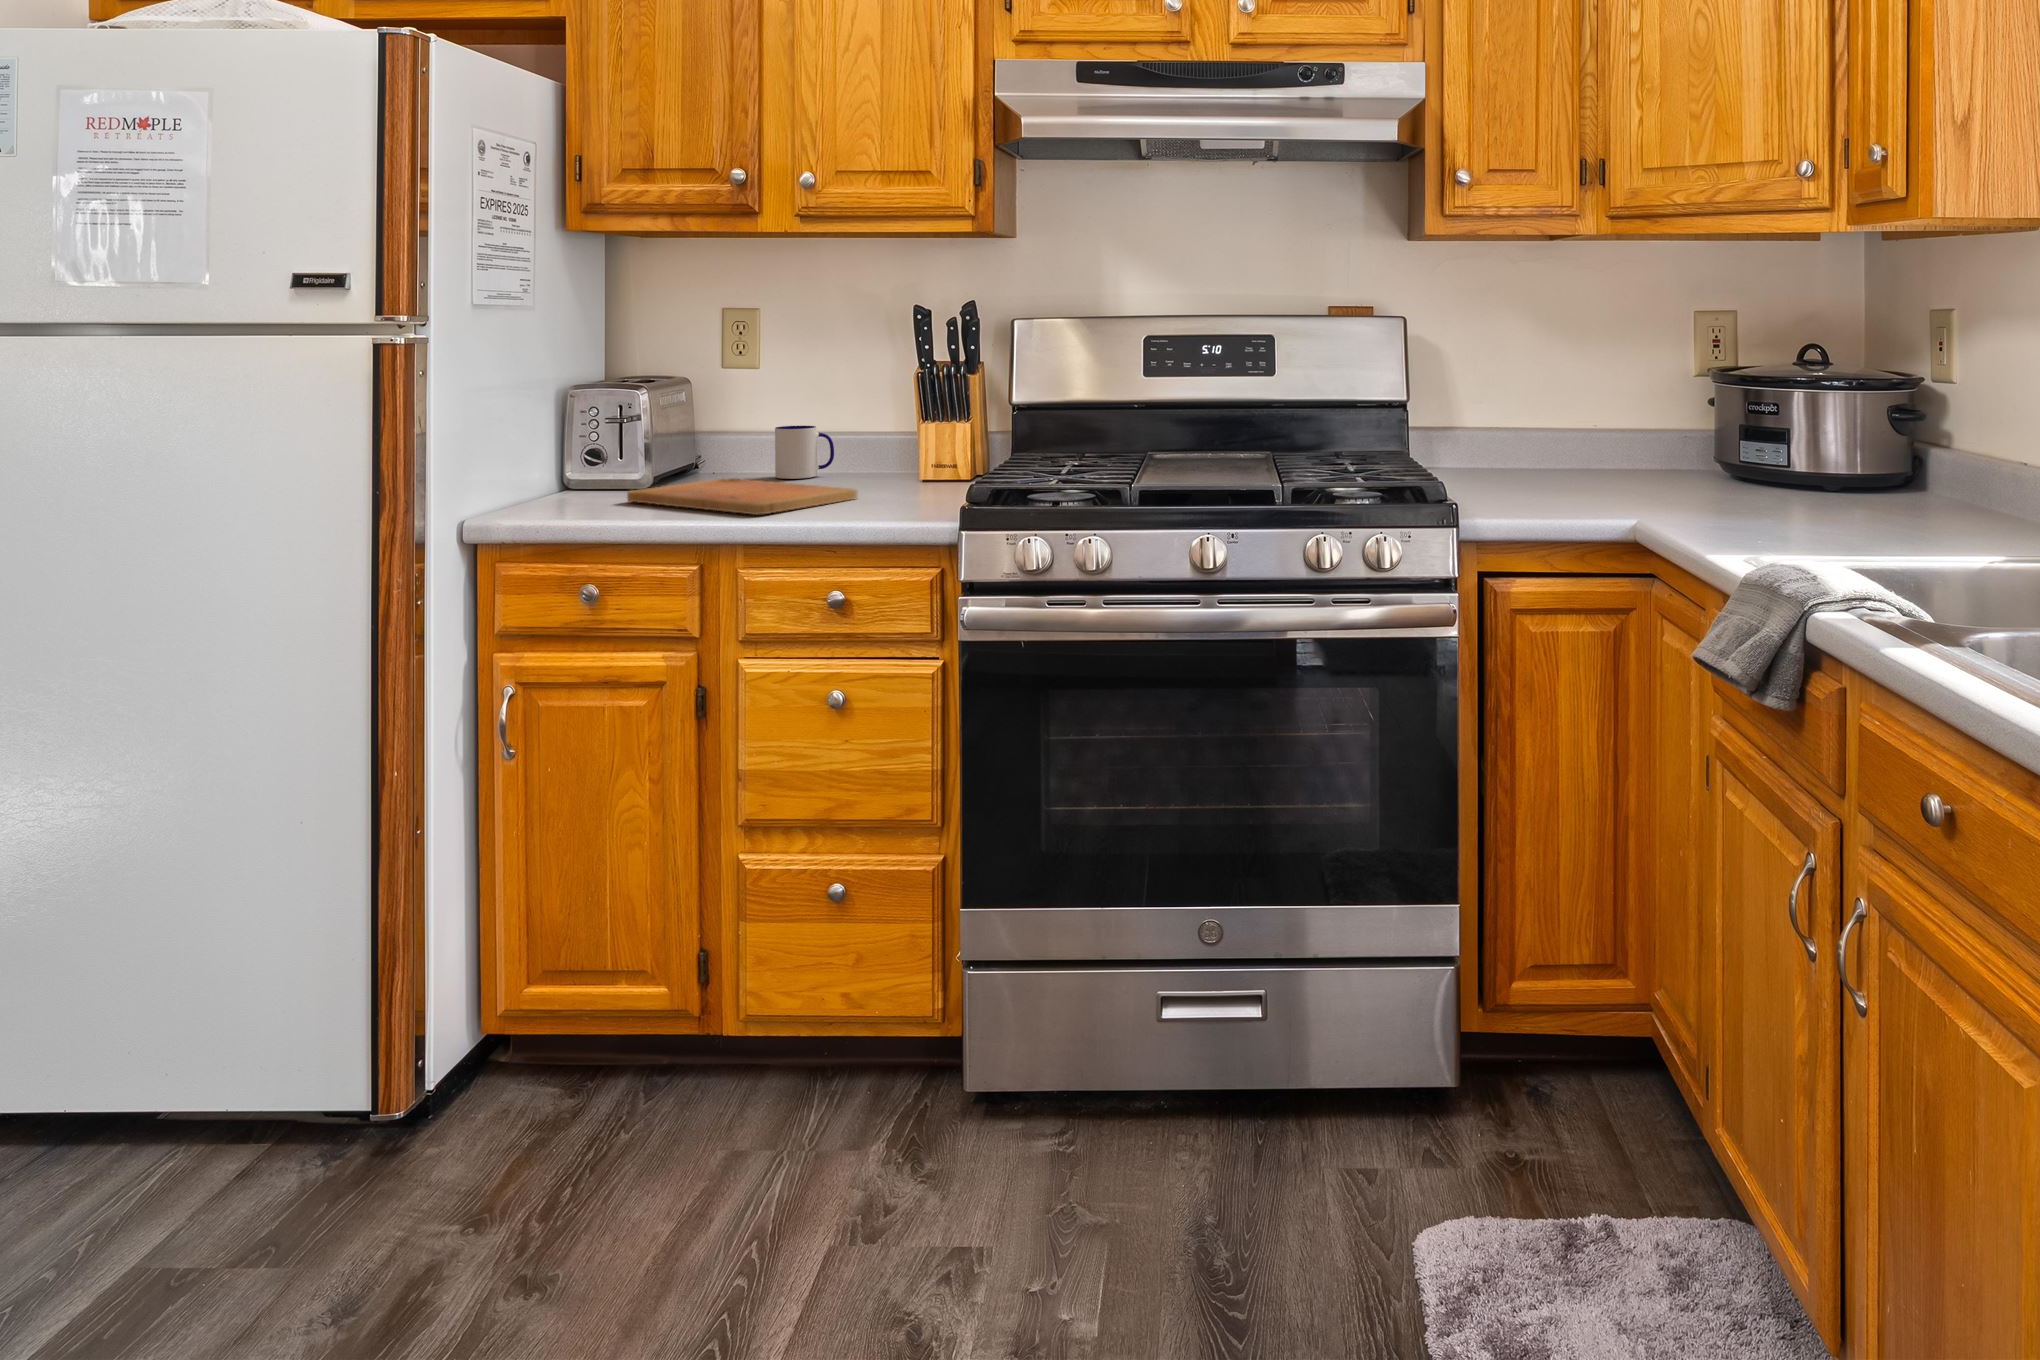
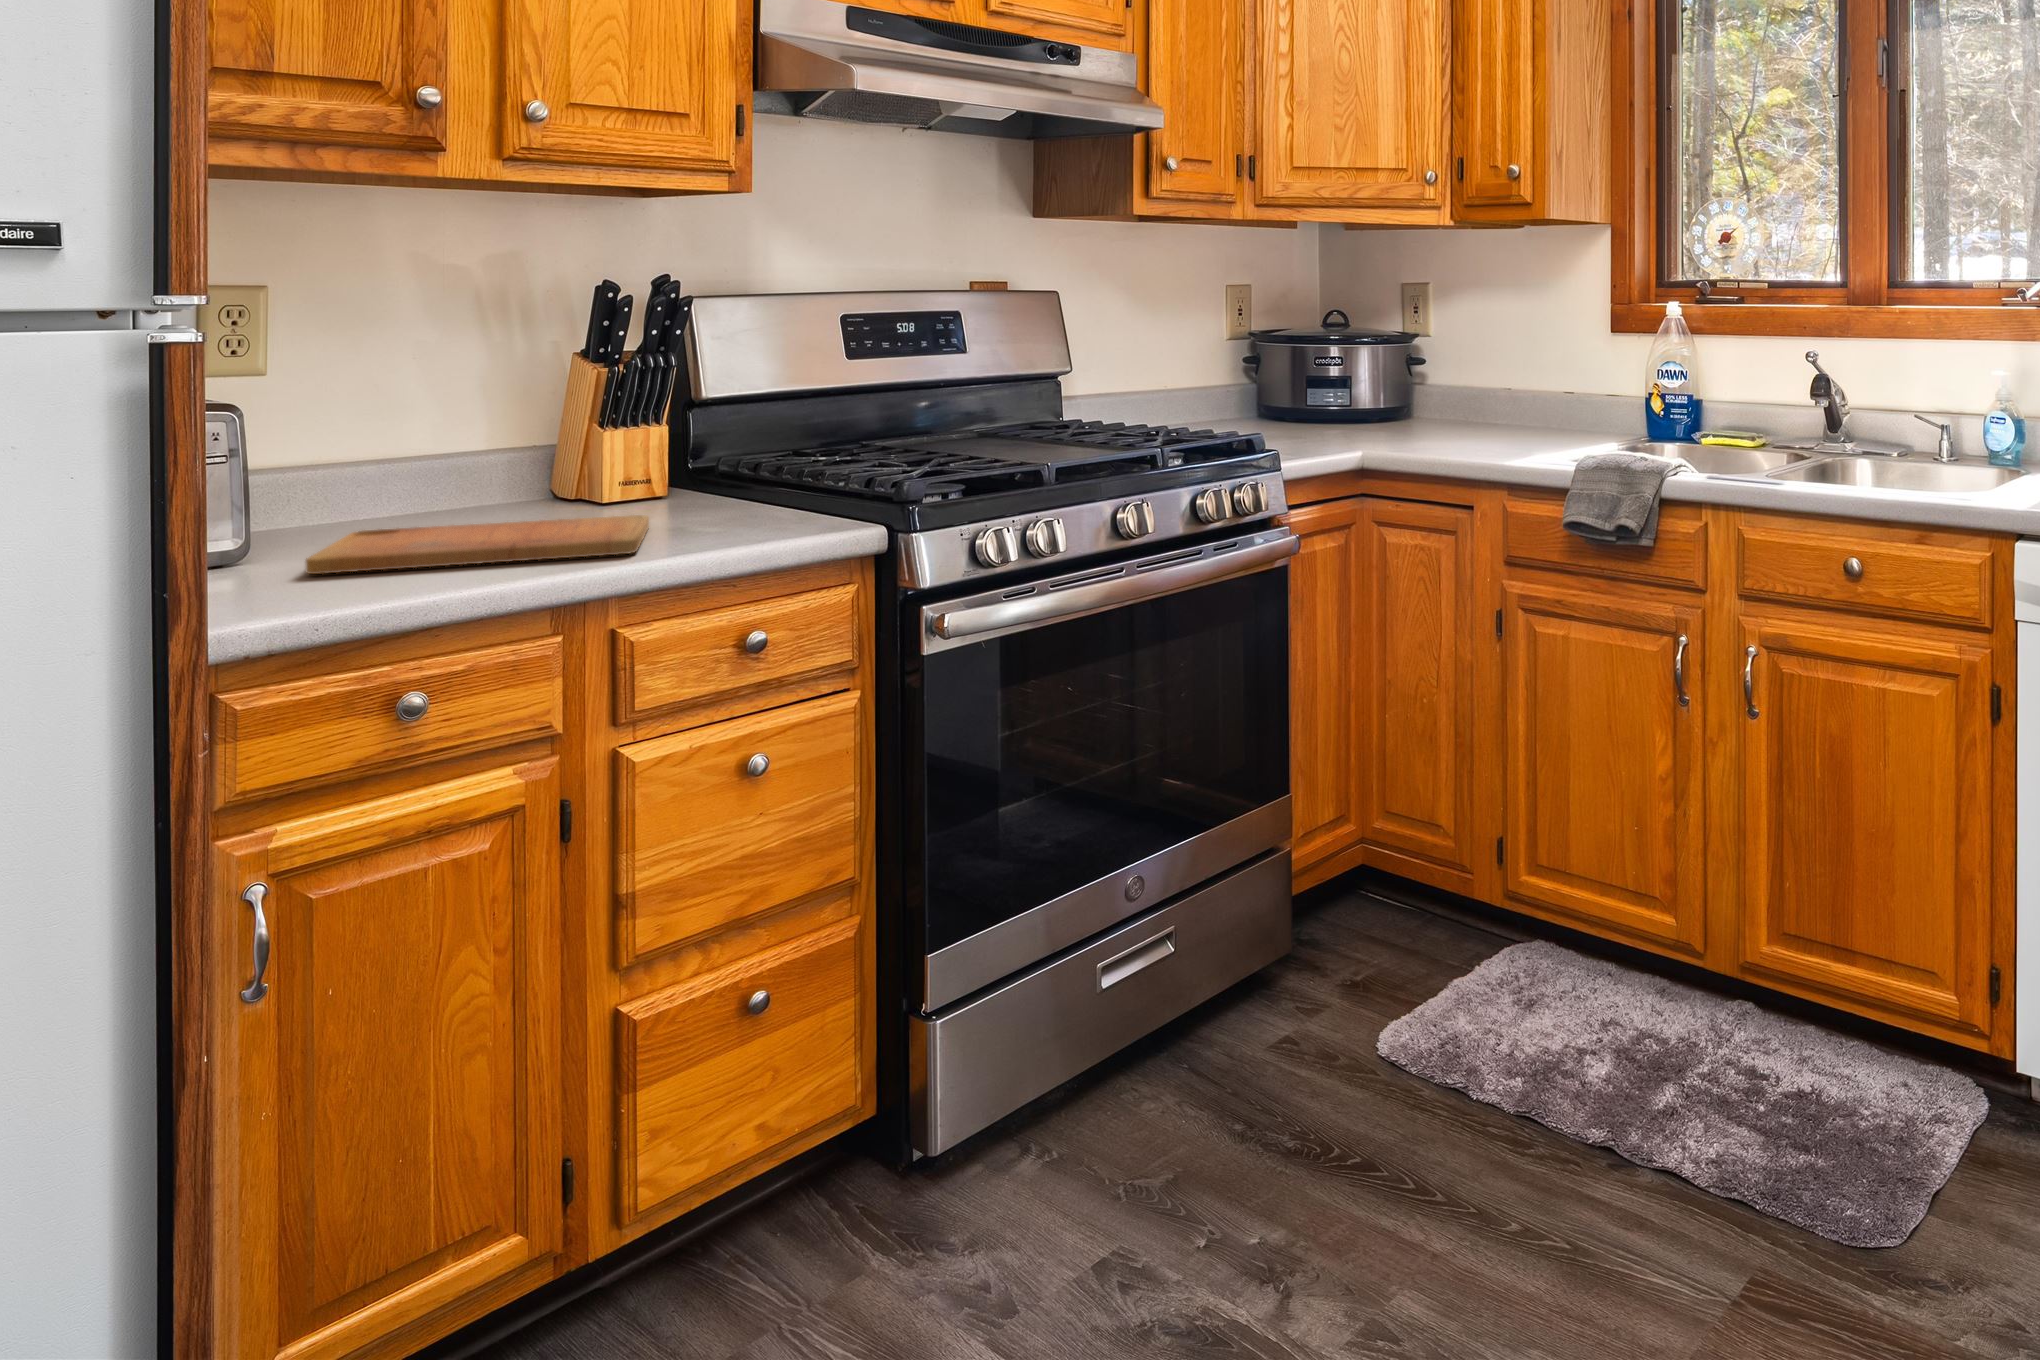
mug: present [775,426,834,479] -> none [364,450,450,527]

